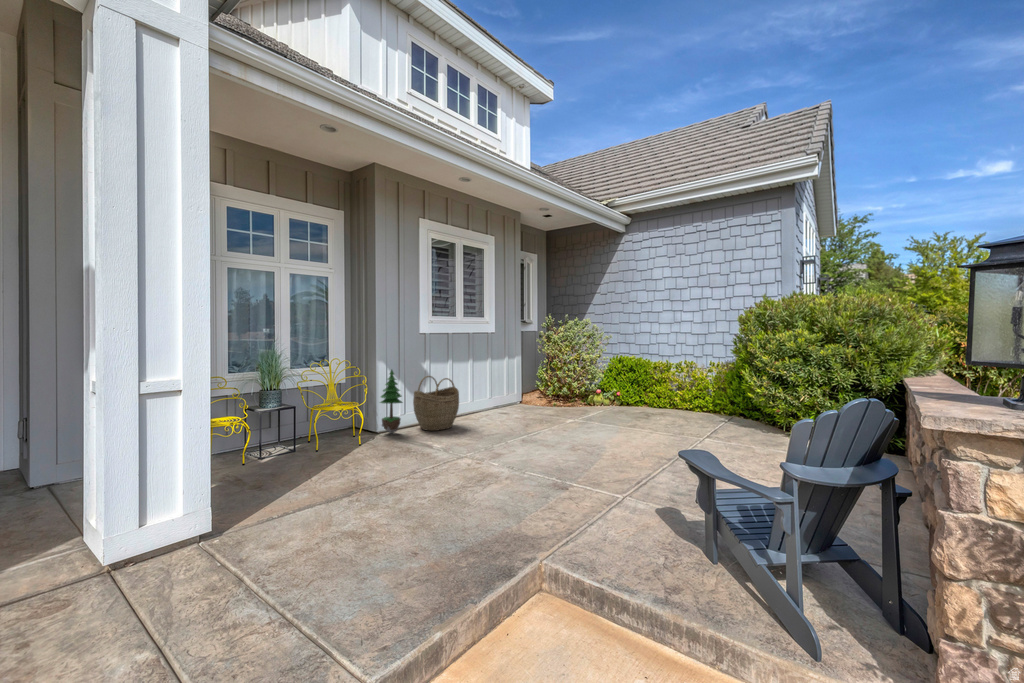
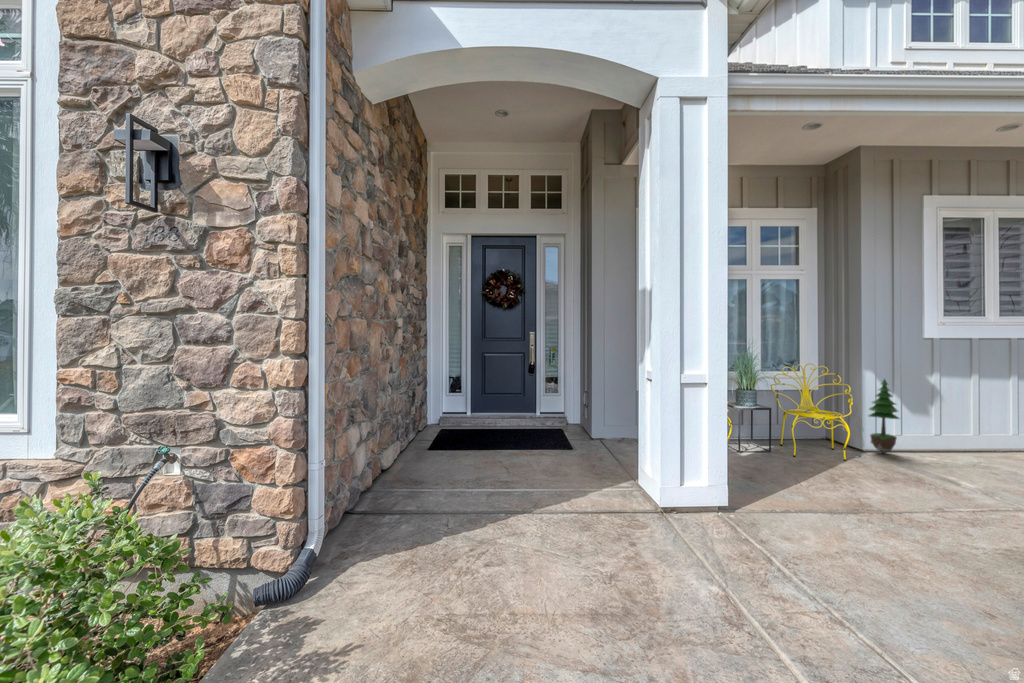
woven basket: present [413,376,459,431] -> none [914,390,989,460]

